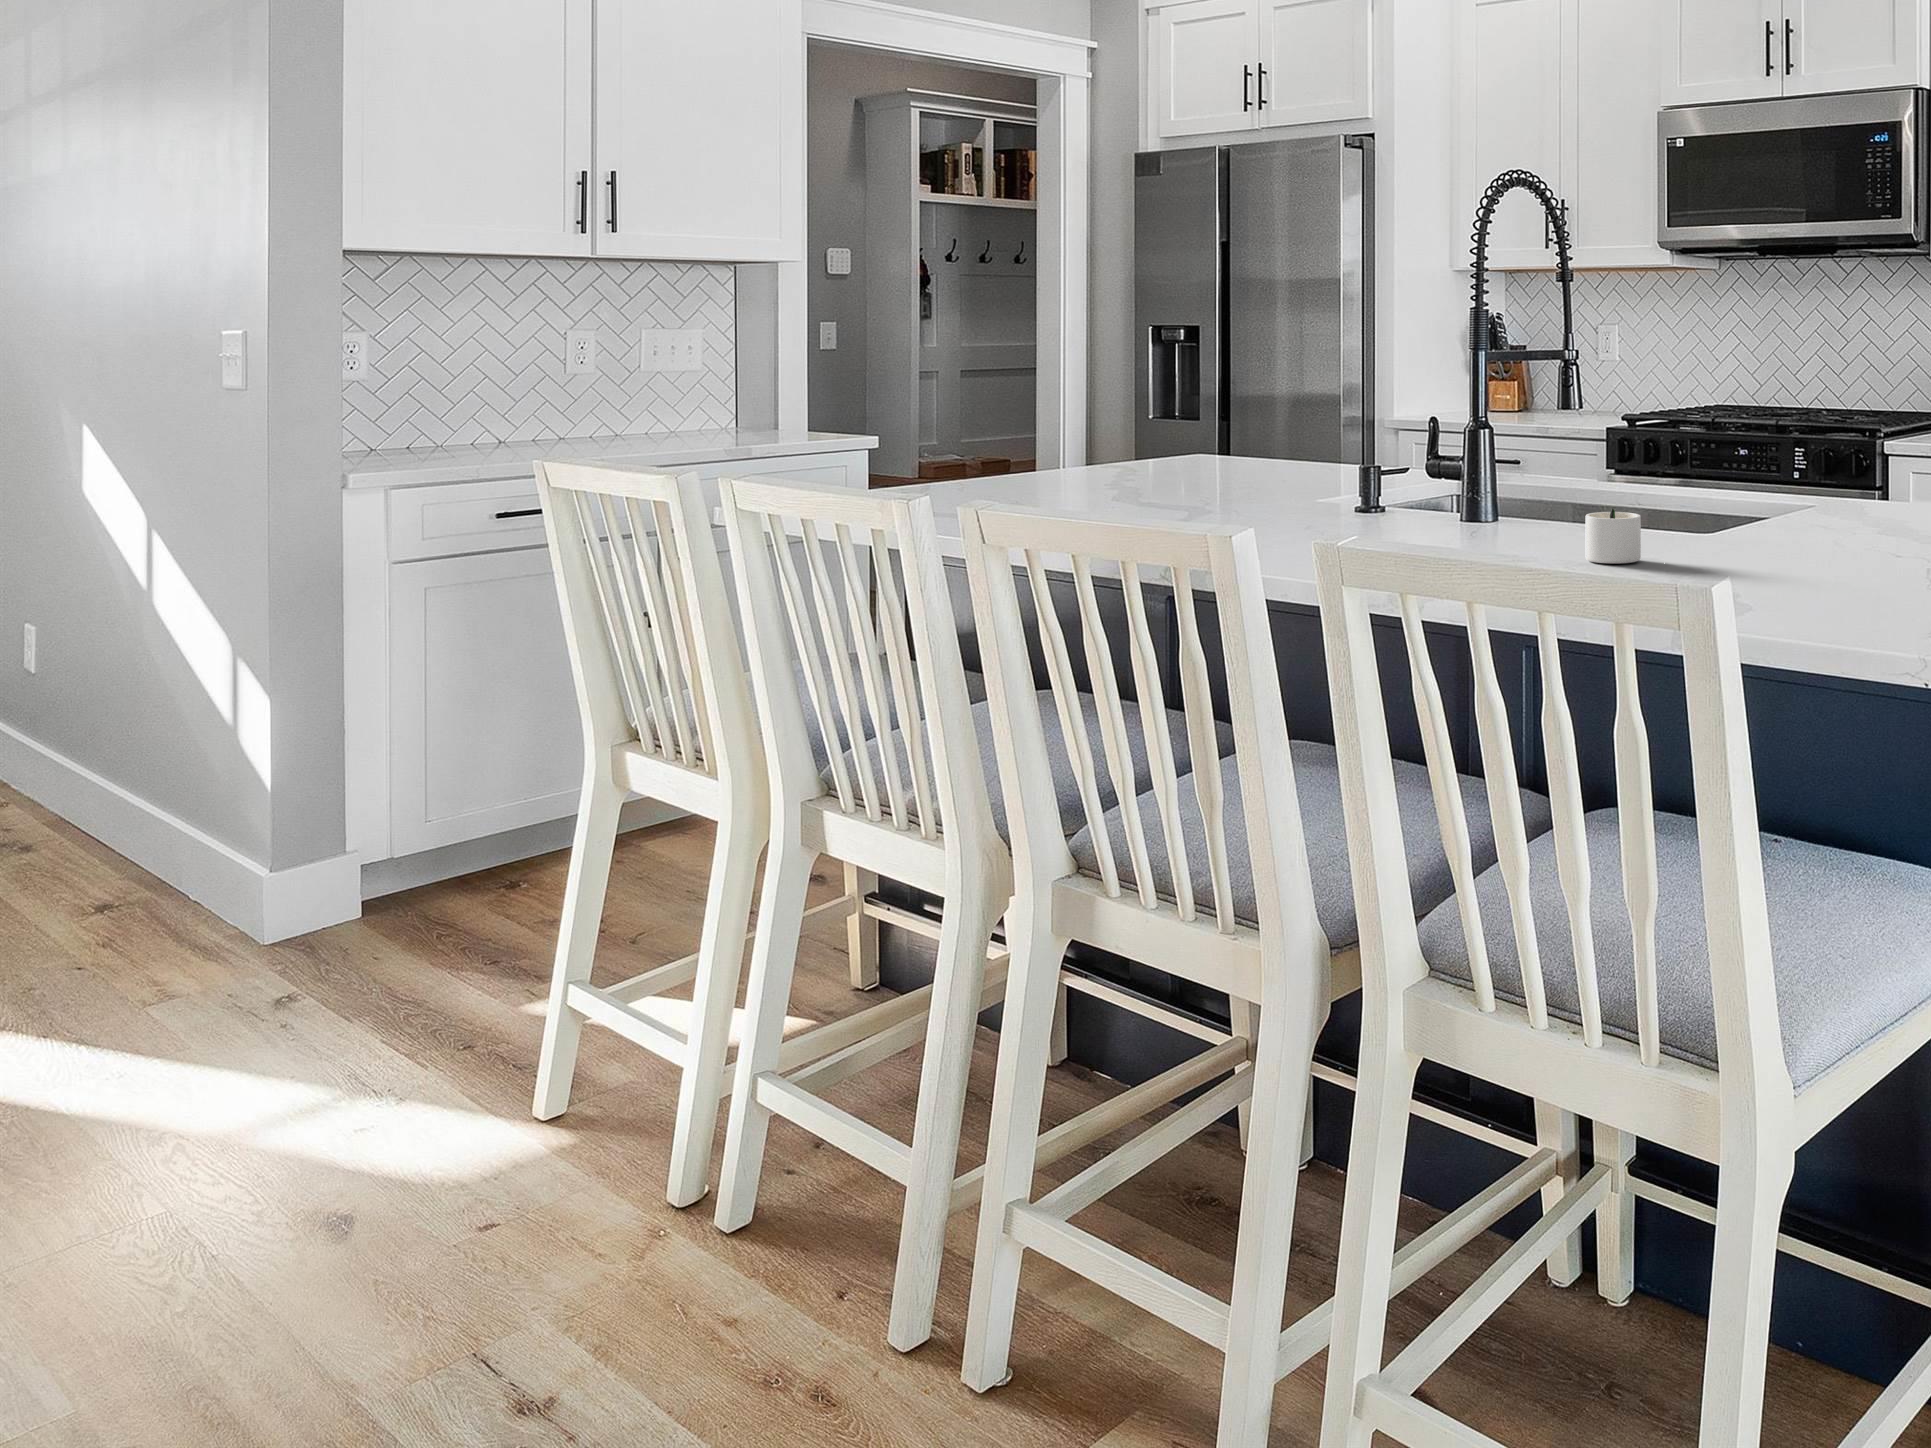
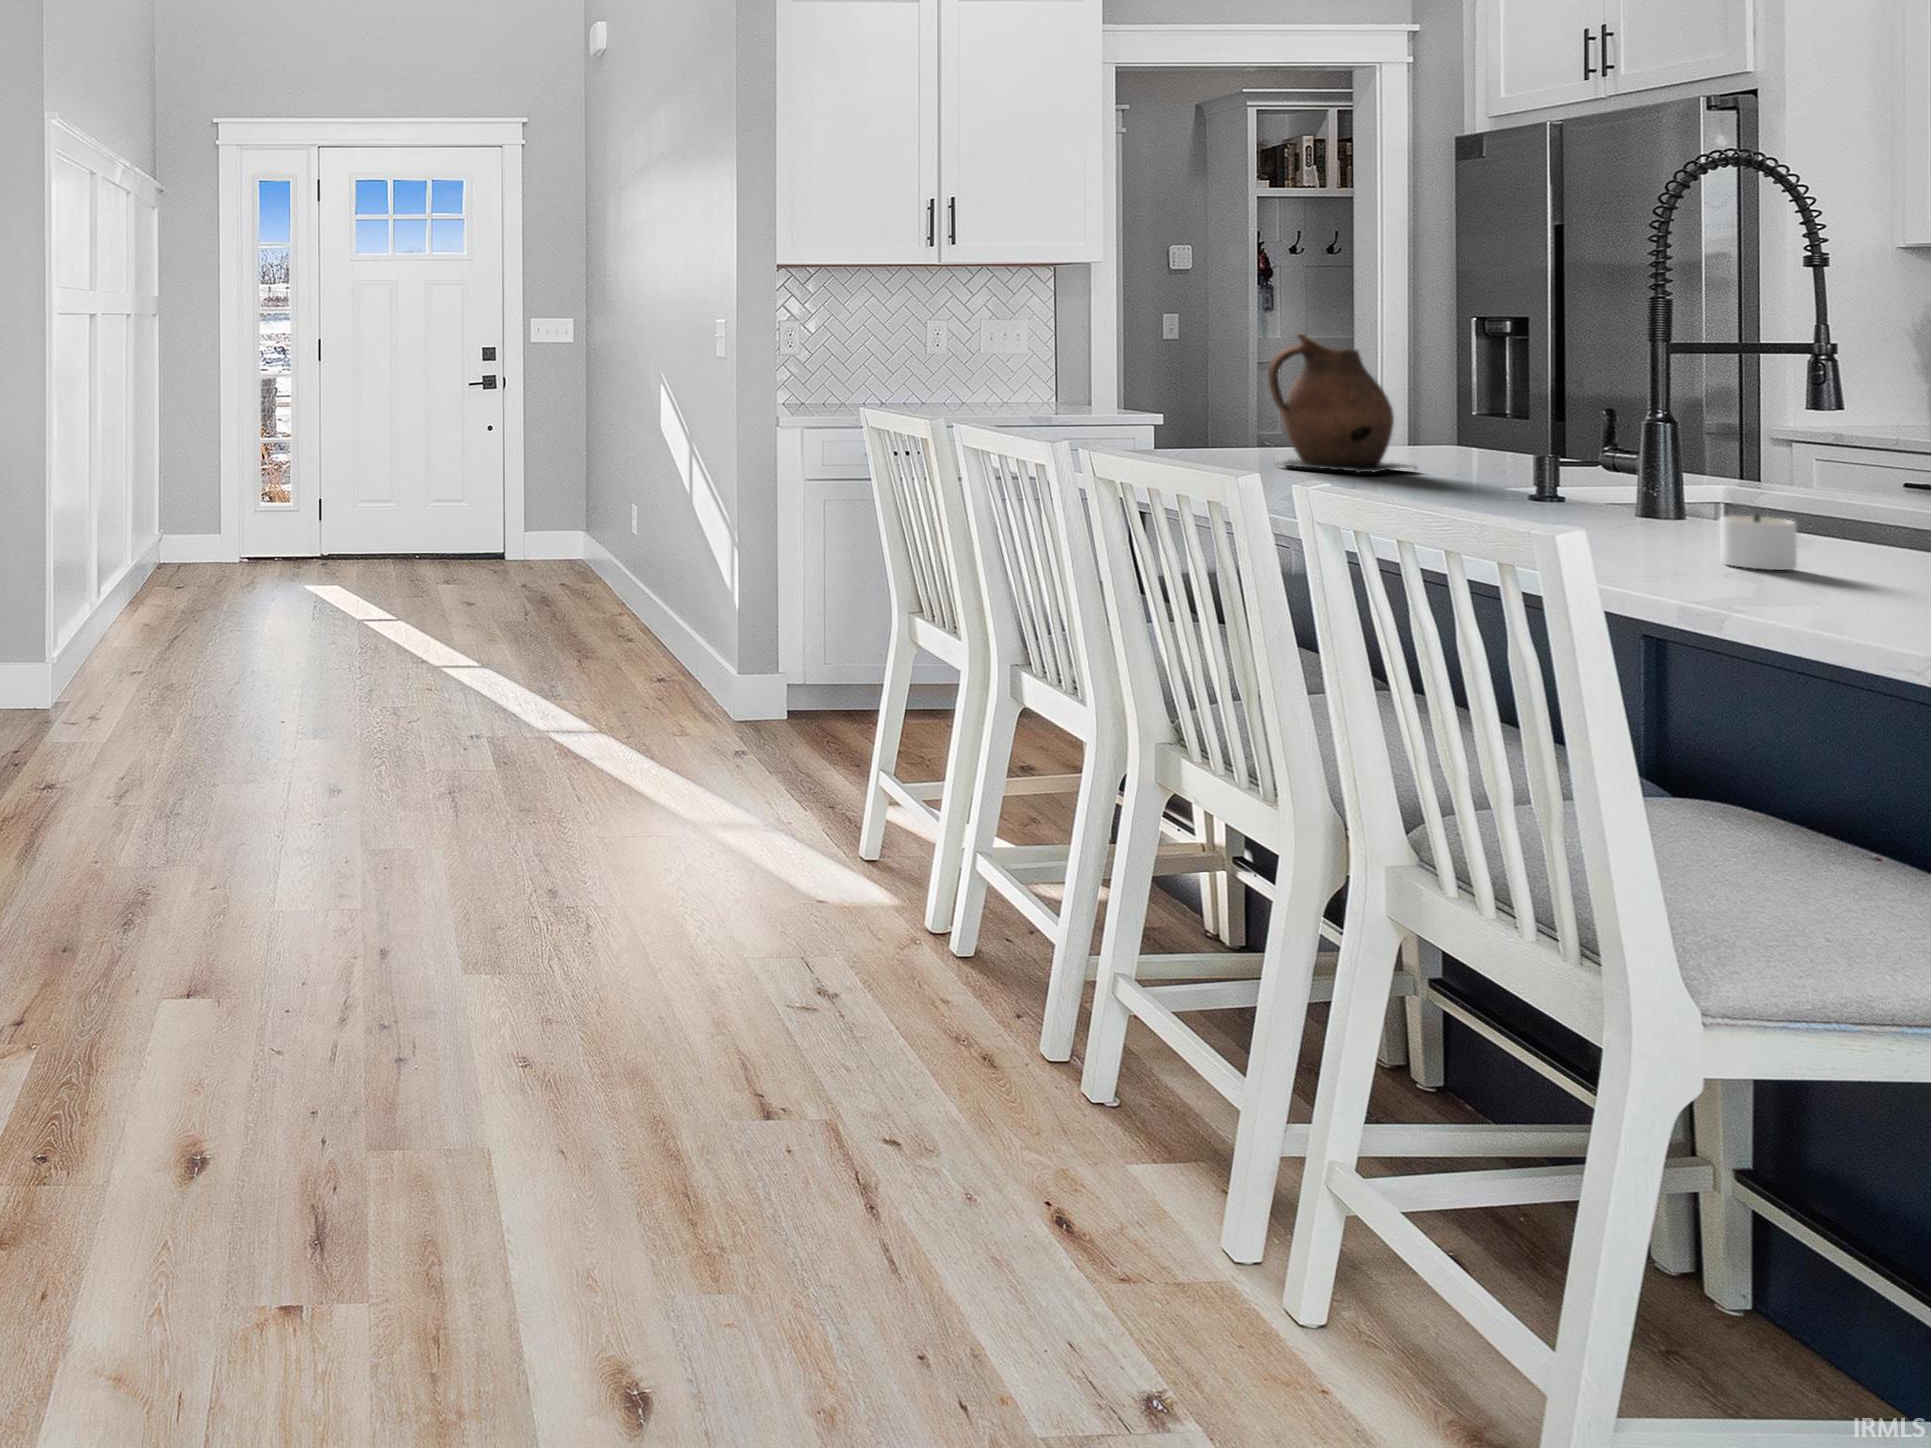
ceramic pitcher: none [1077,341,1213,495] -> present [1268,334,1416,473]

